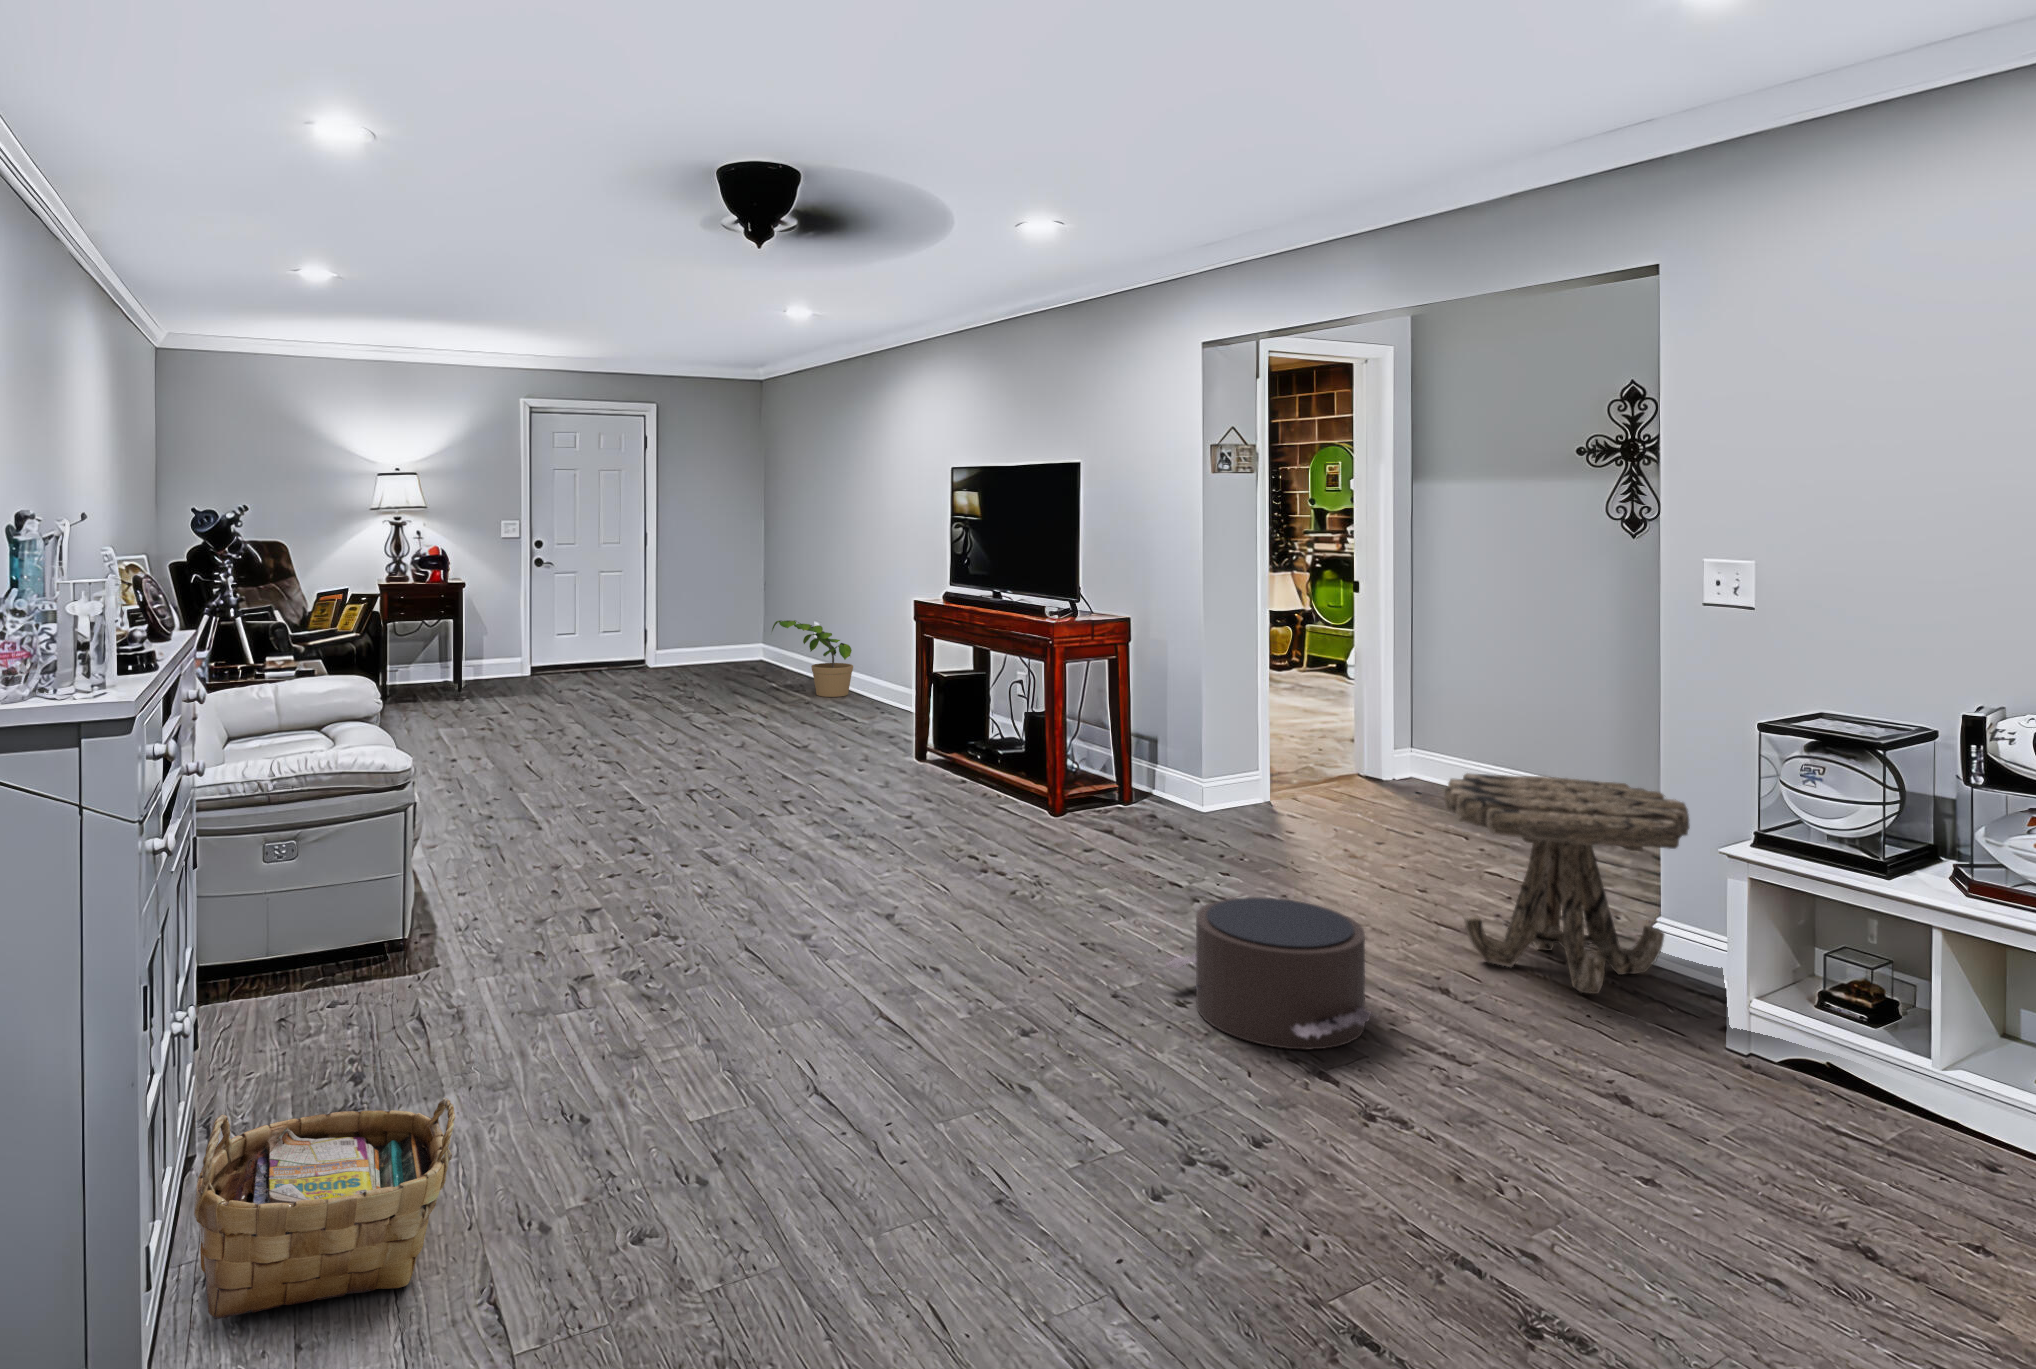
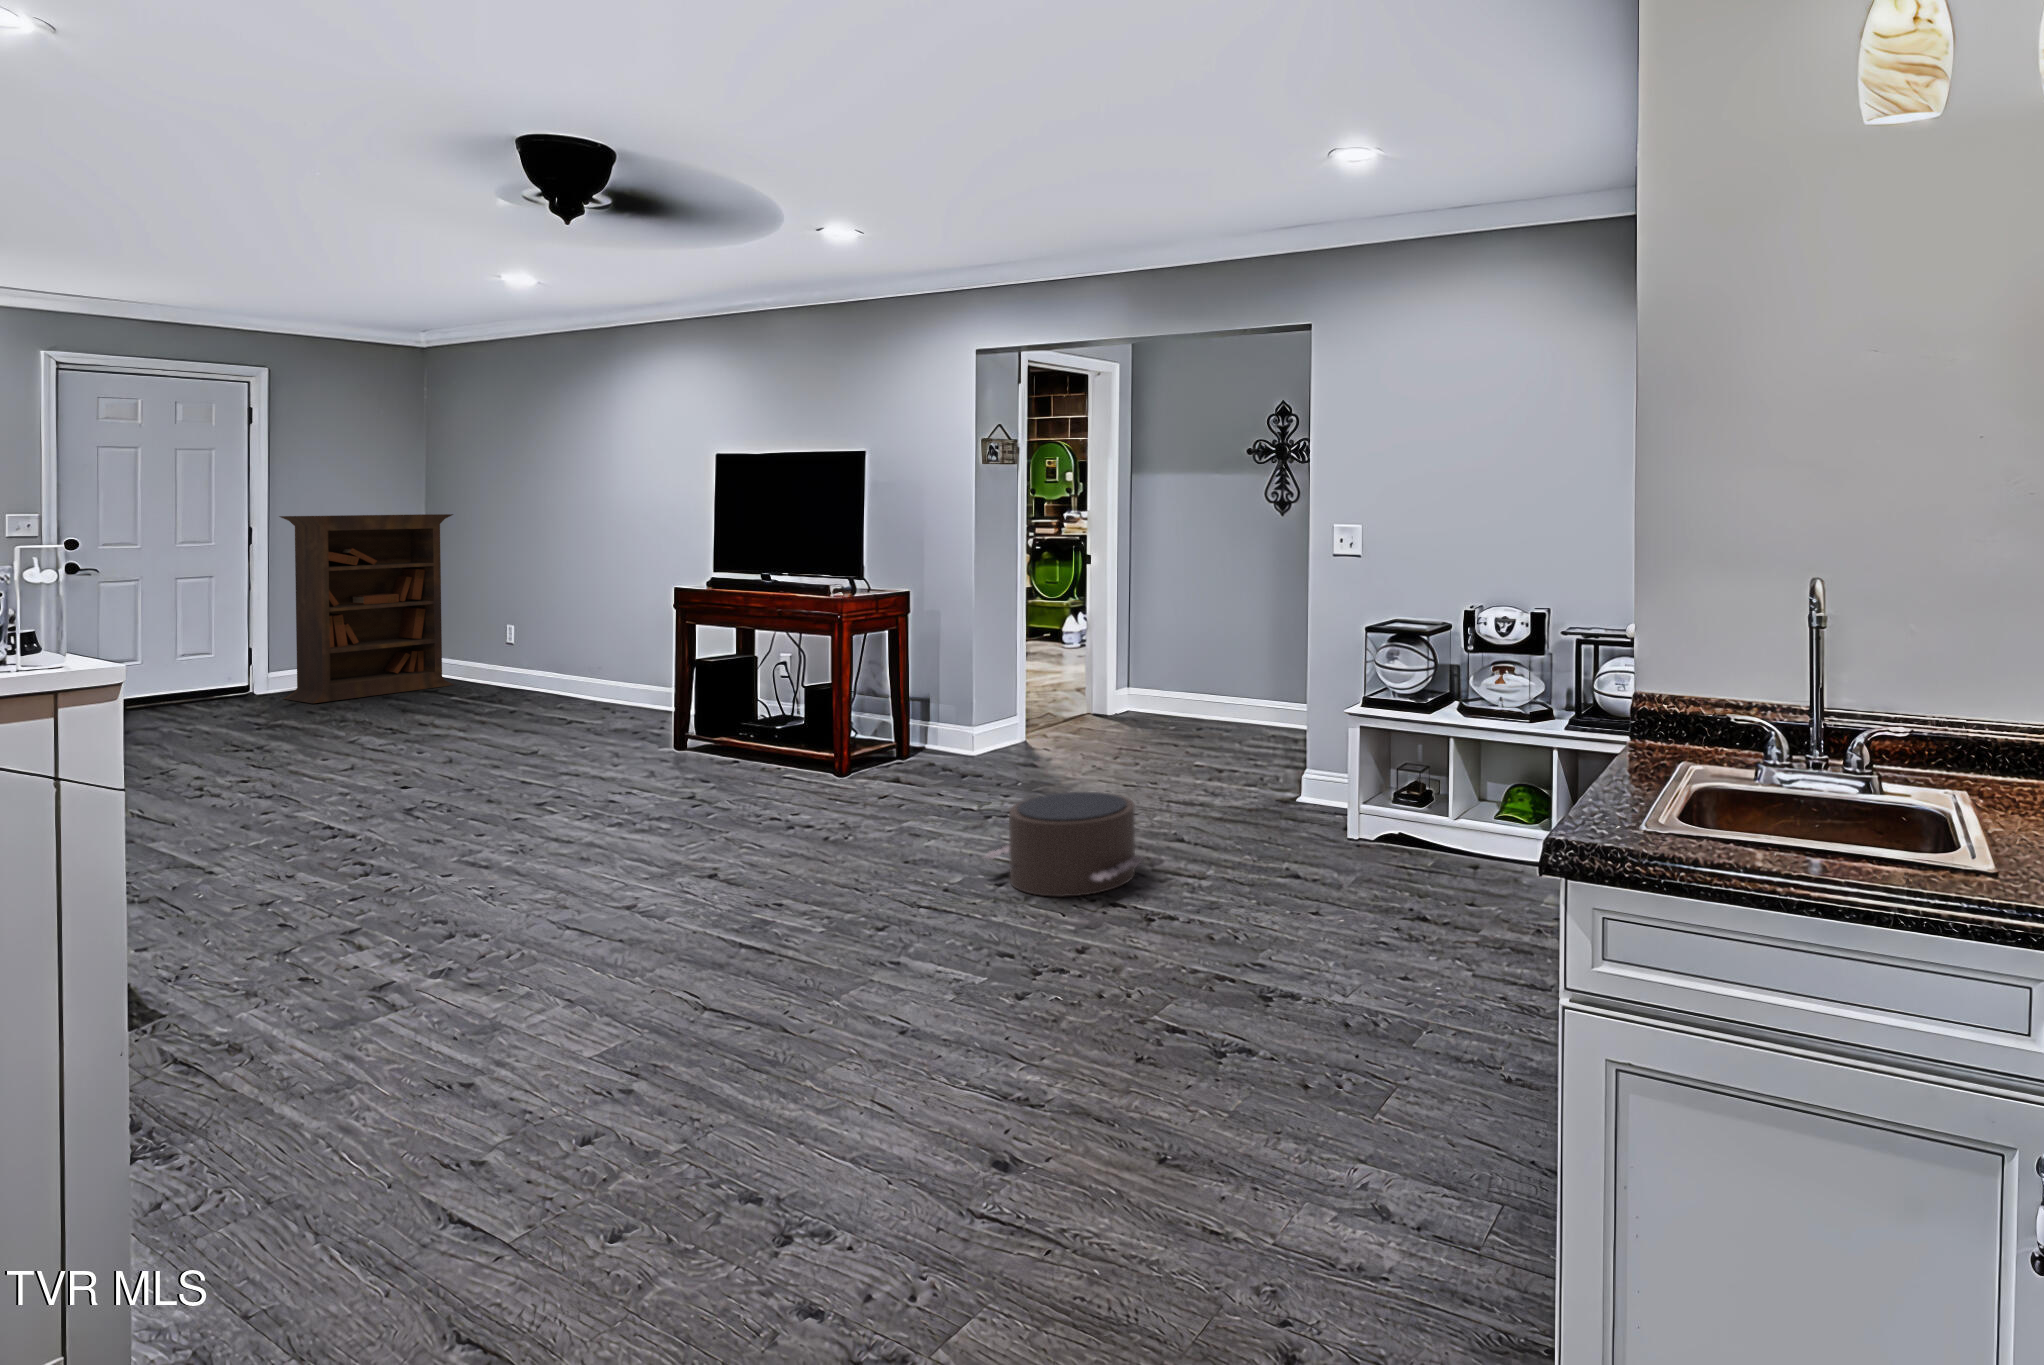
bookcase: none [660,522,779,680] -> present [279,514,454,703]
potted plant: present [772,620,853,697] -> none [460,622,567,703]
side table: present [1444,773,1689,994] -> none [1176,681,1327,826]
woven basket: present [194,1098,455,1319] -> none [72,1059,388,1311]

